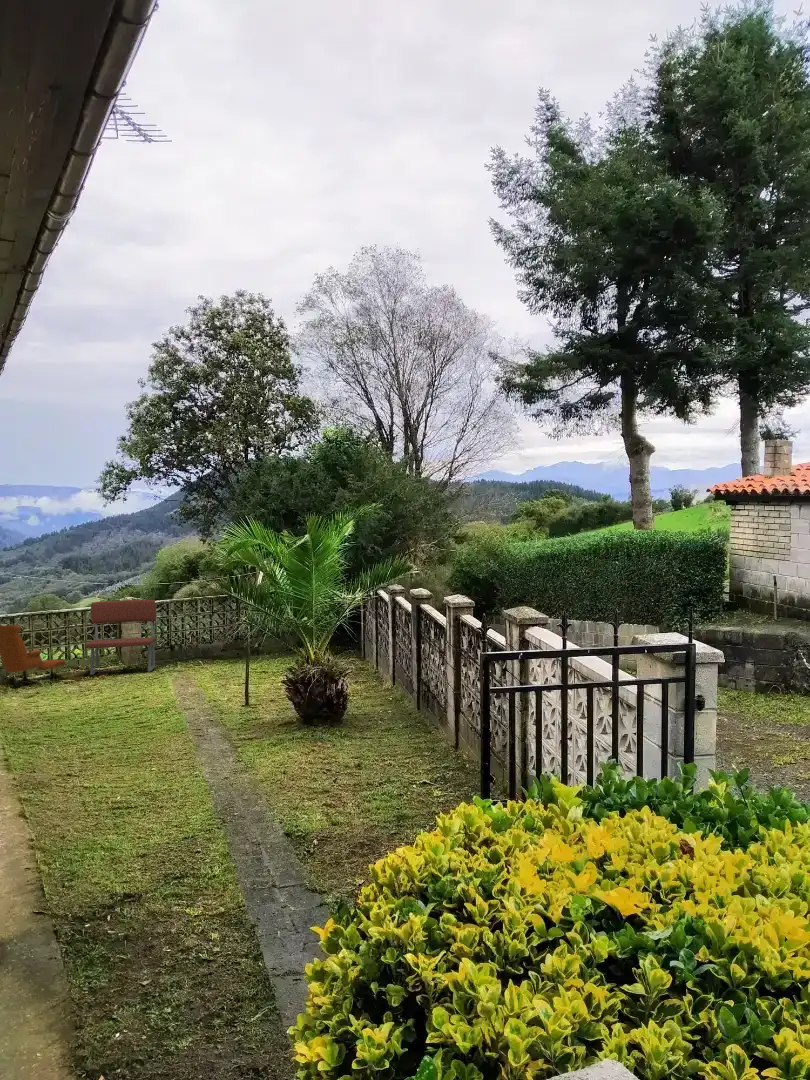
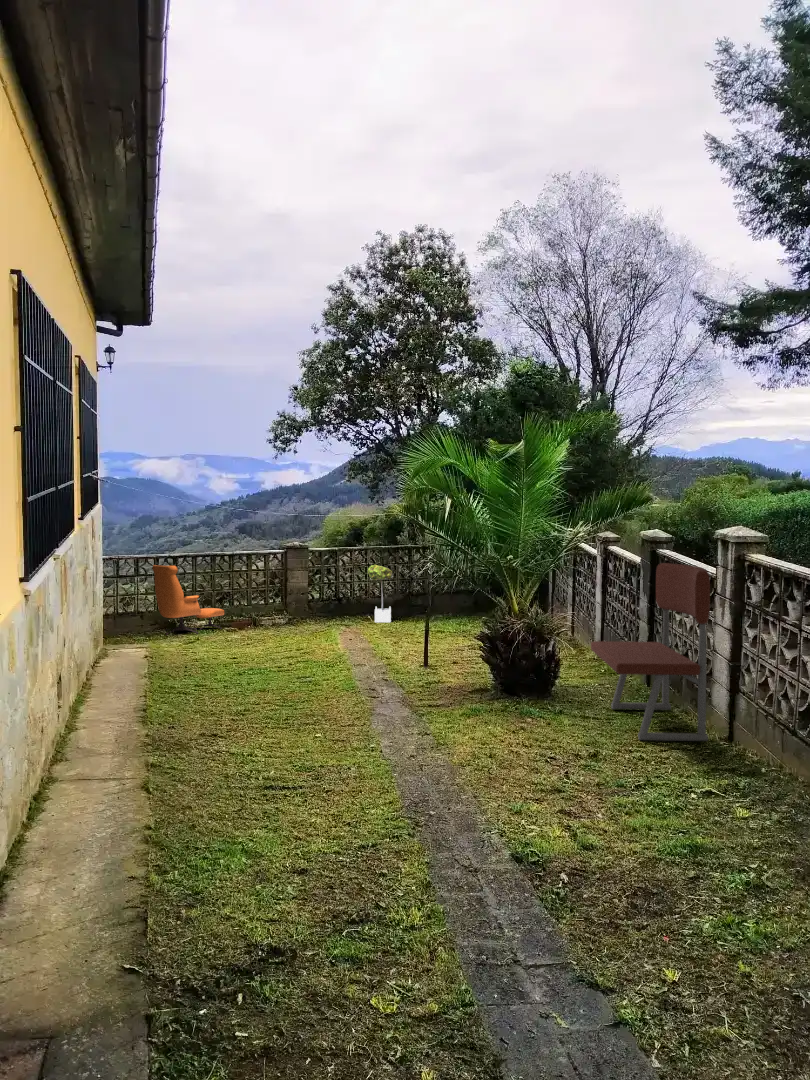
bench: present [85,600,156,675] -> present [591,563,710,741]
potted tree: none [198,612,221,663] -> present [368,564,392,622]

